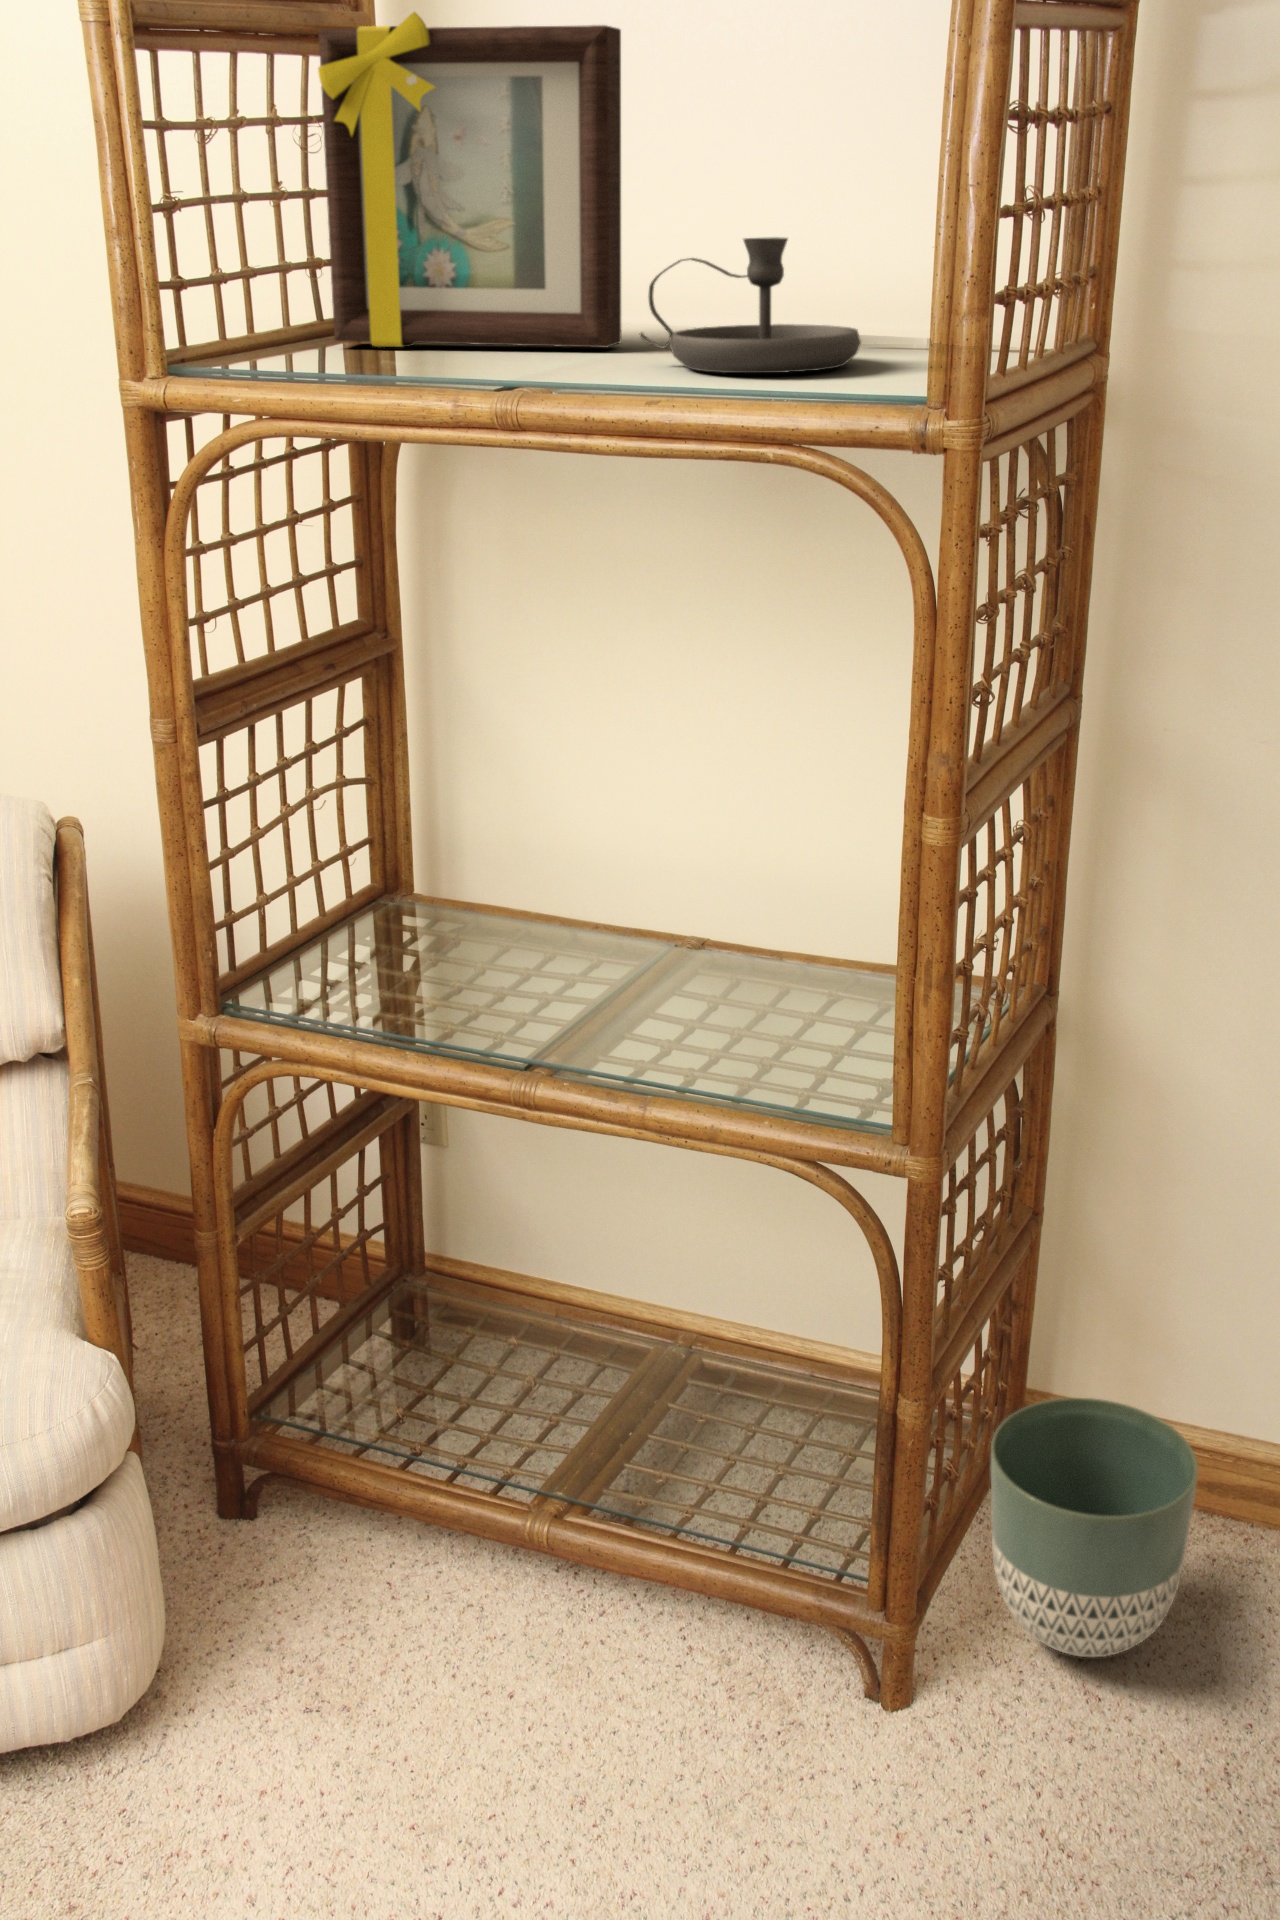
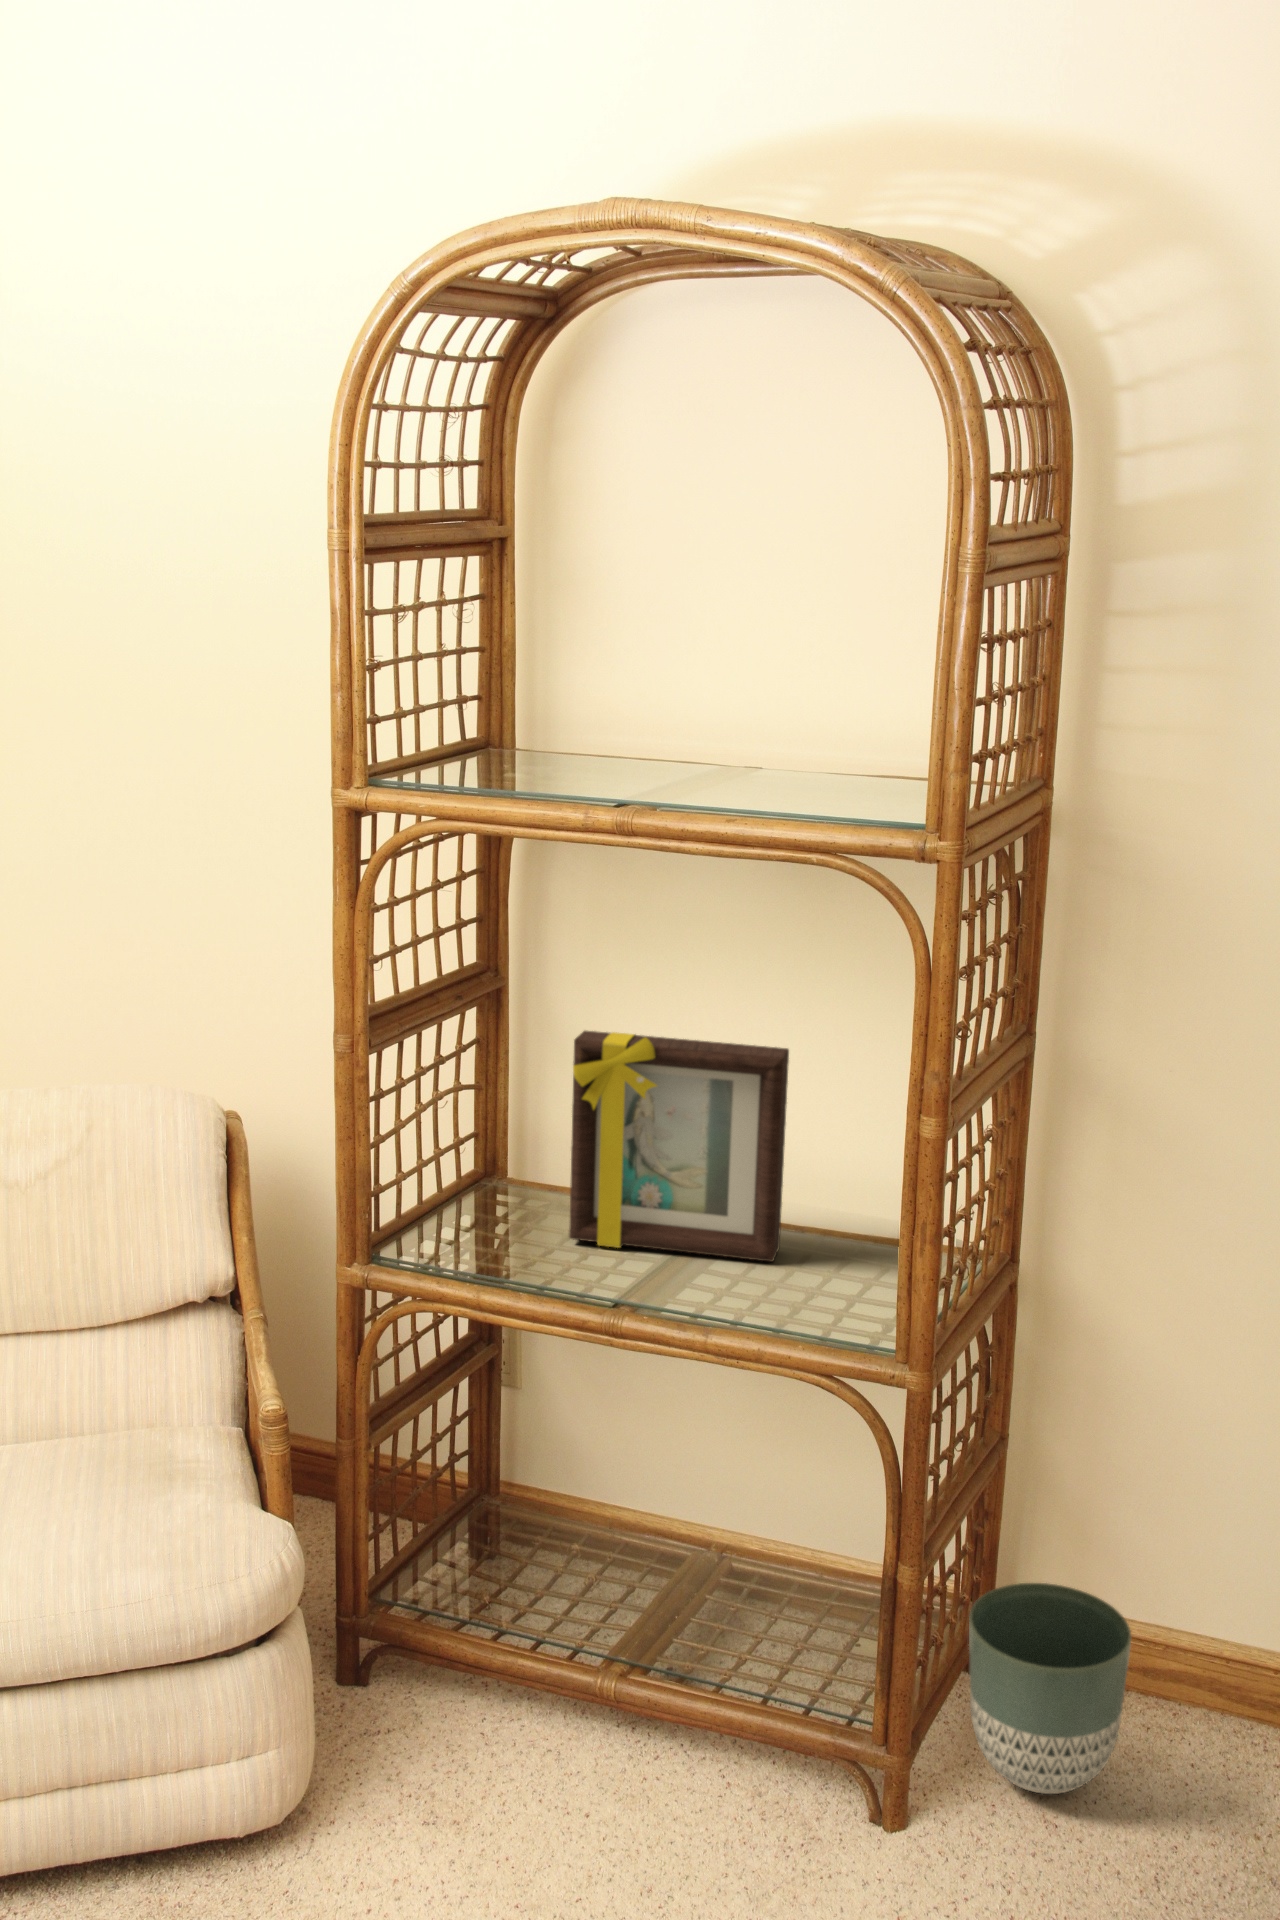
picture frame: present [318,12,621,348] -> present [569,1031,789,1262]
candlestick: present [640,237,861,373] -> none [714,703,874,799]

